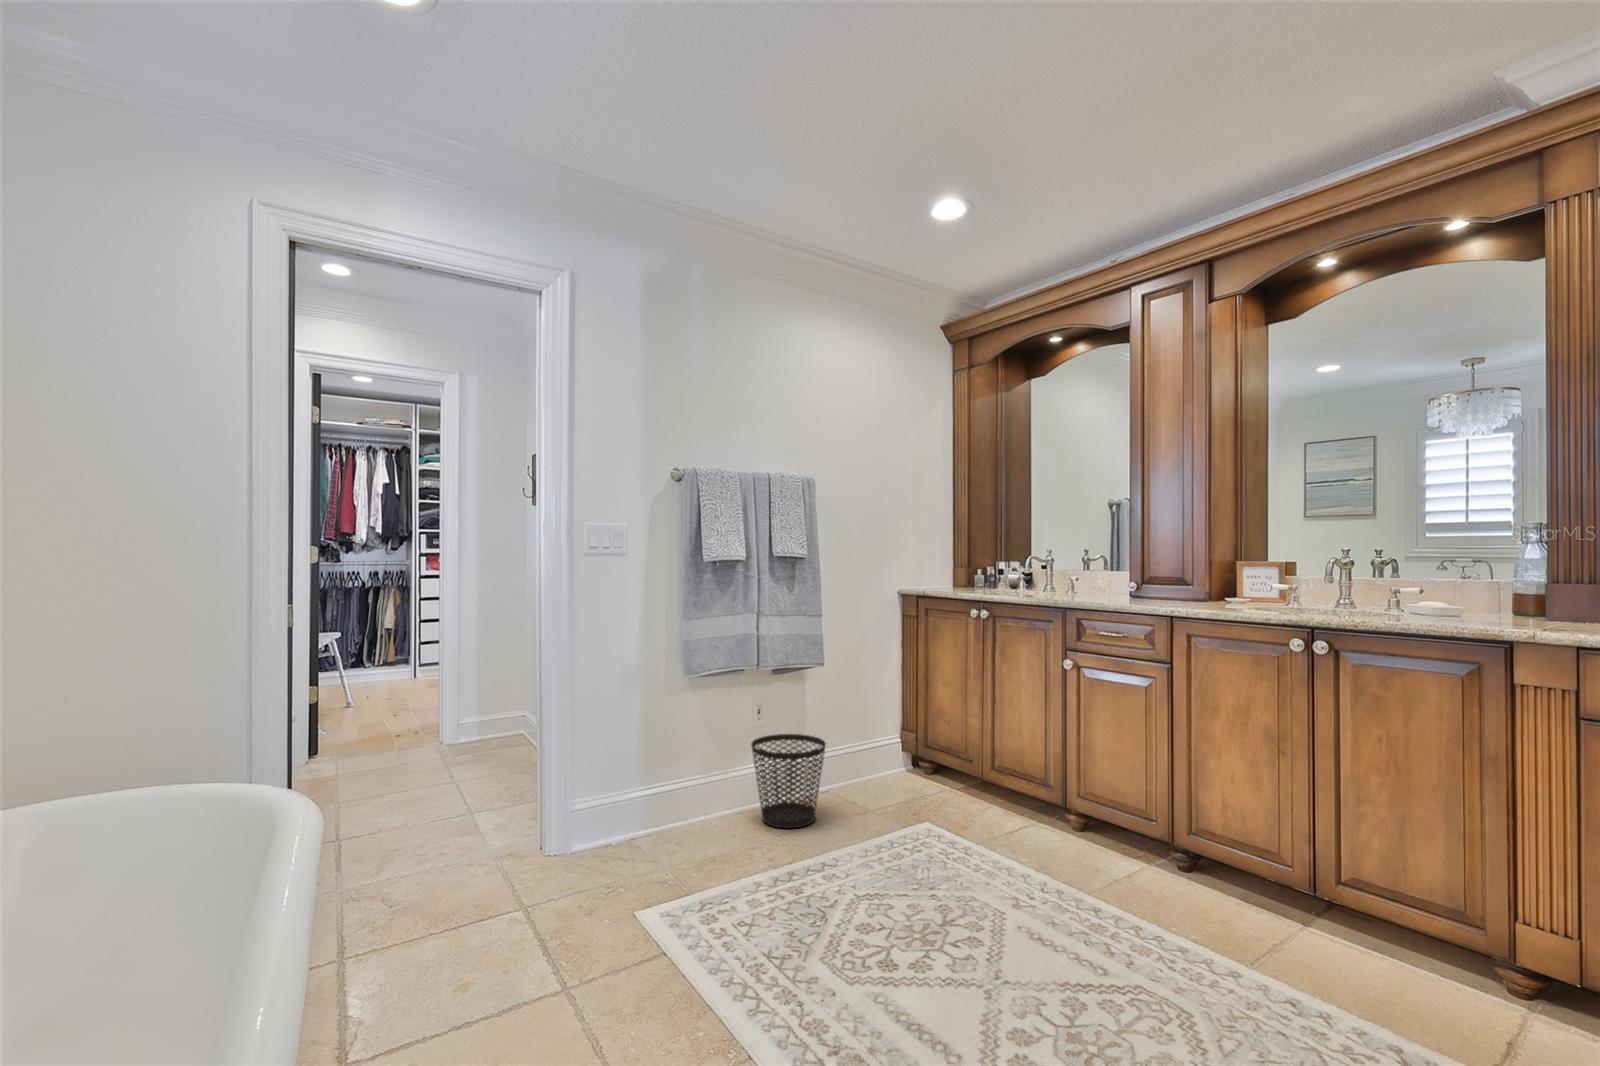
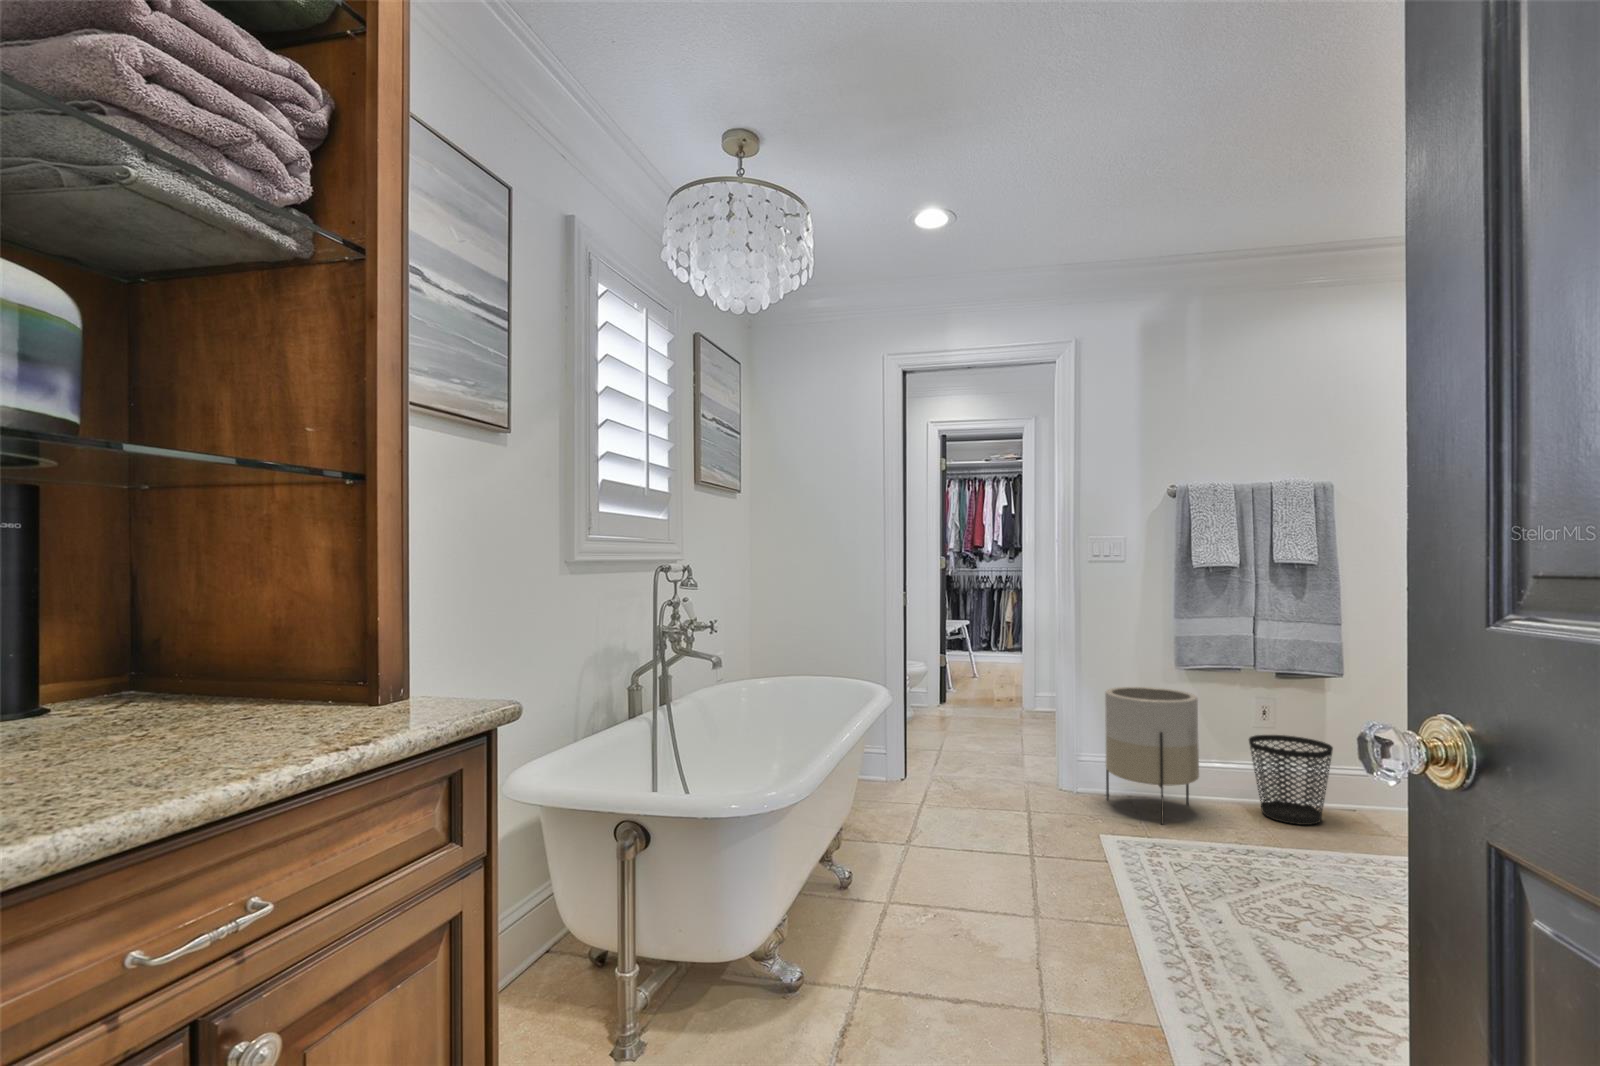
planter: none [610,704,716,870] -> present [1105,687,1199,824]

